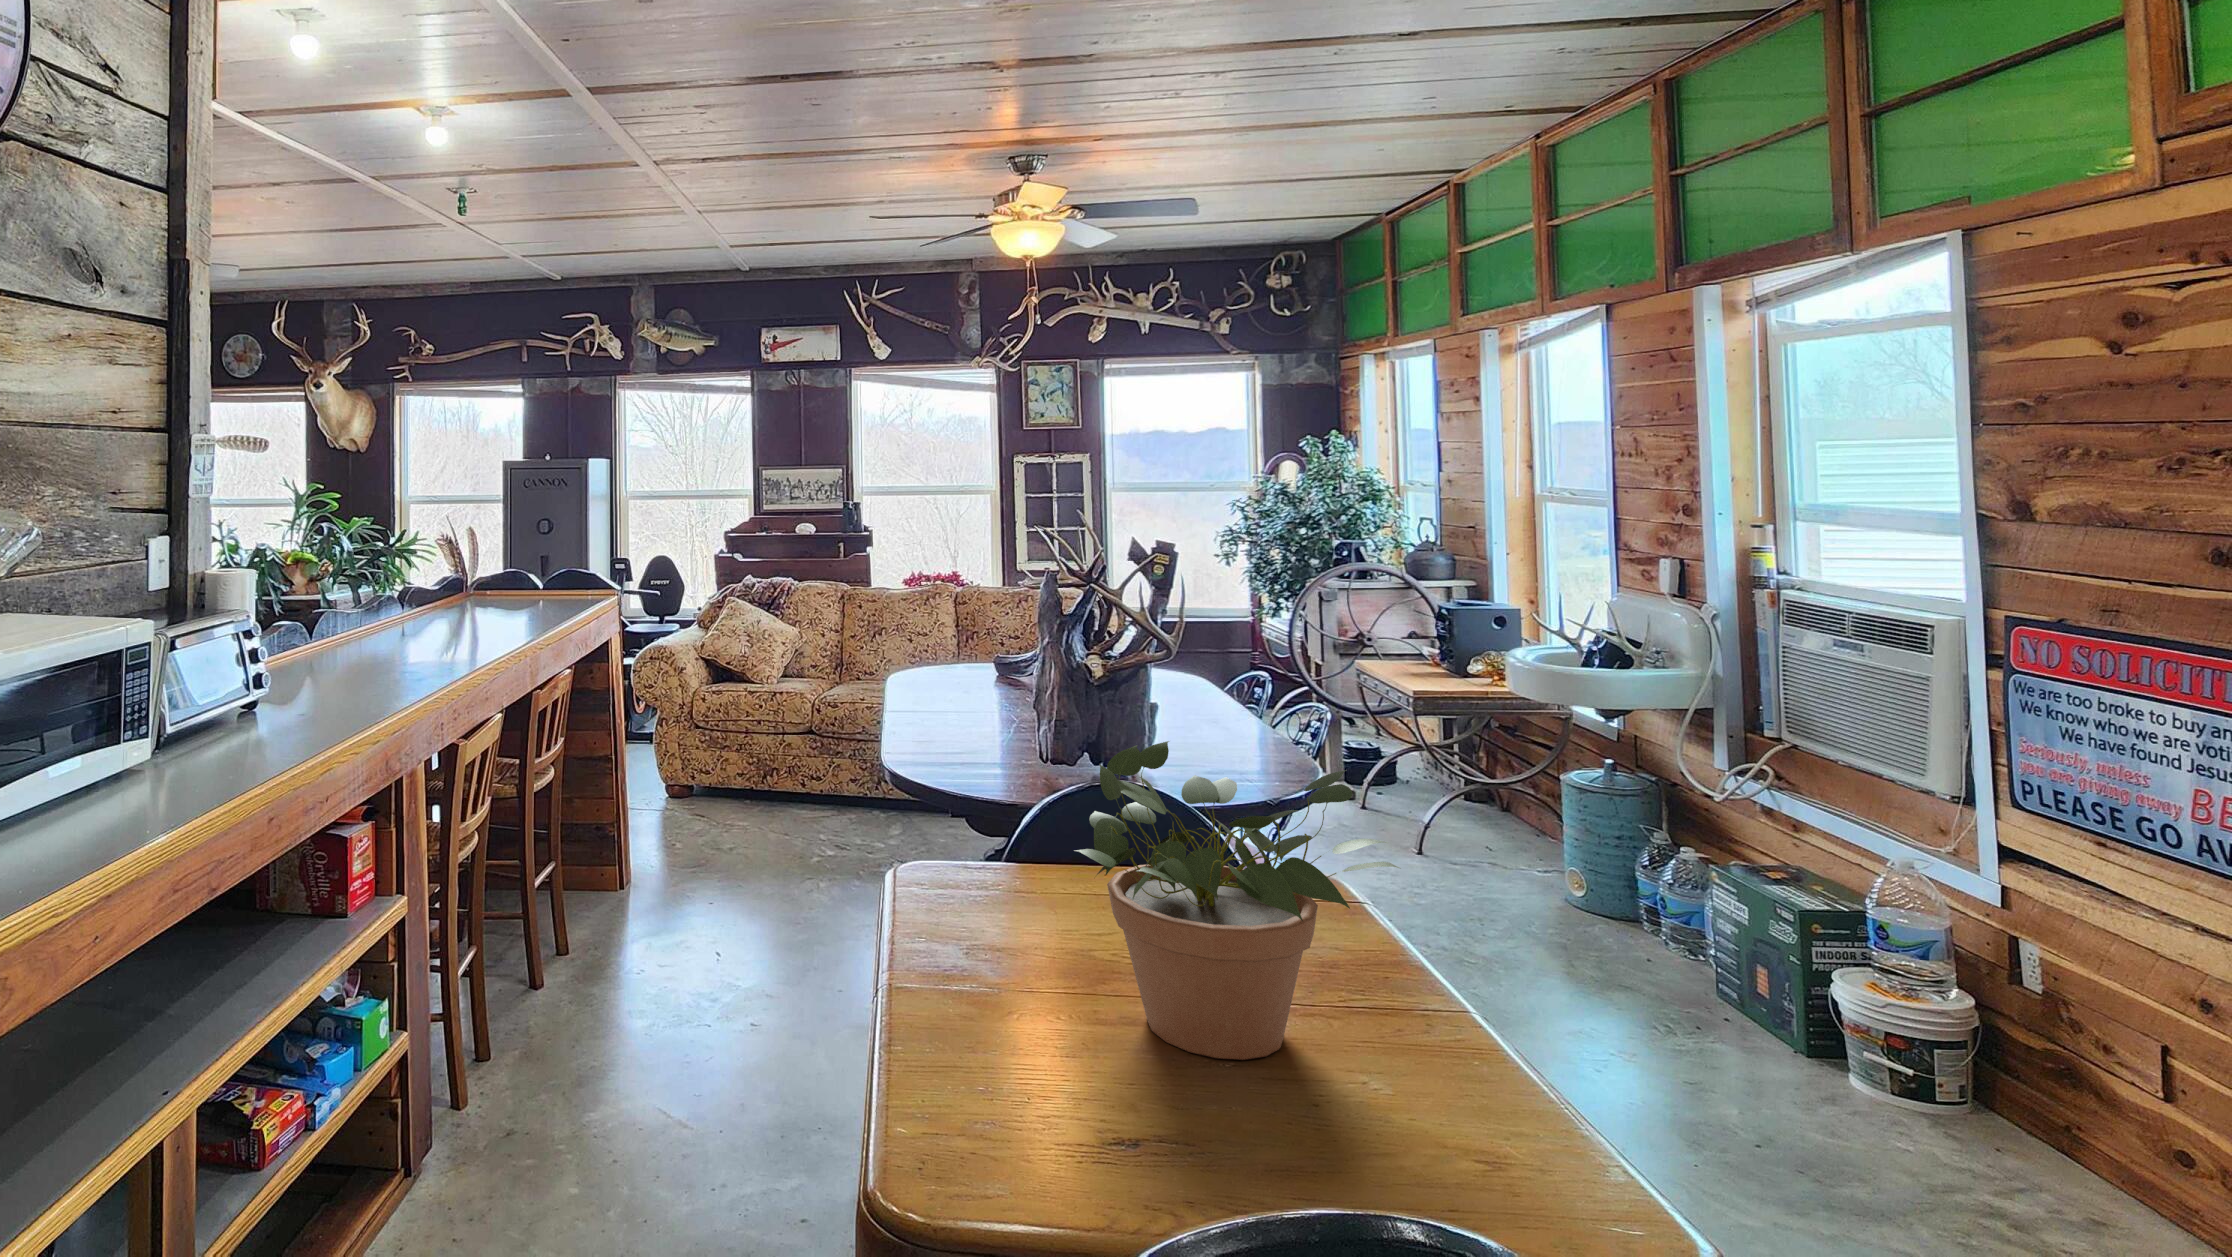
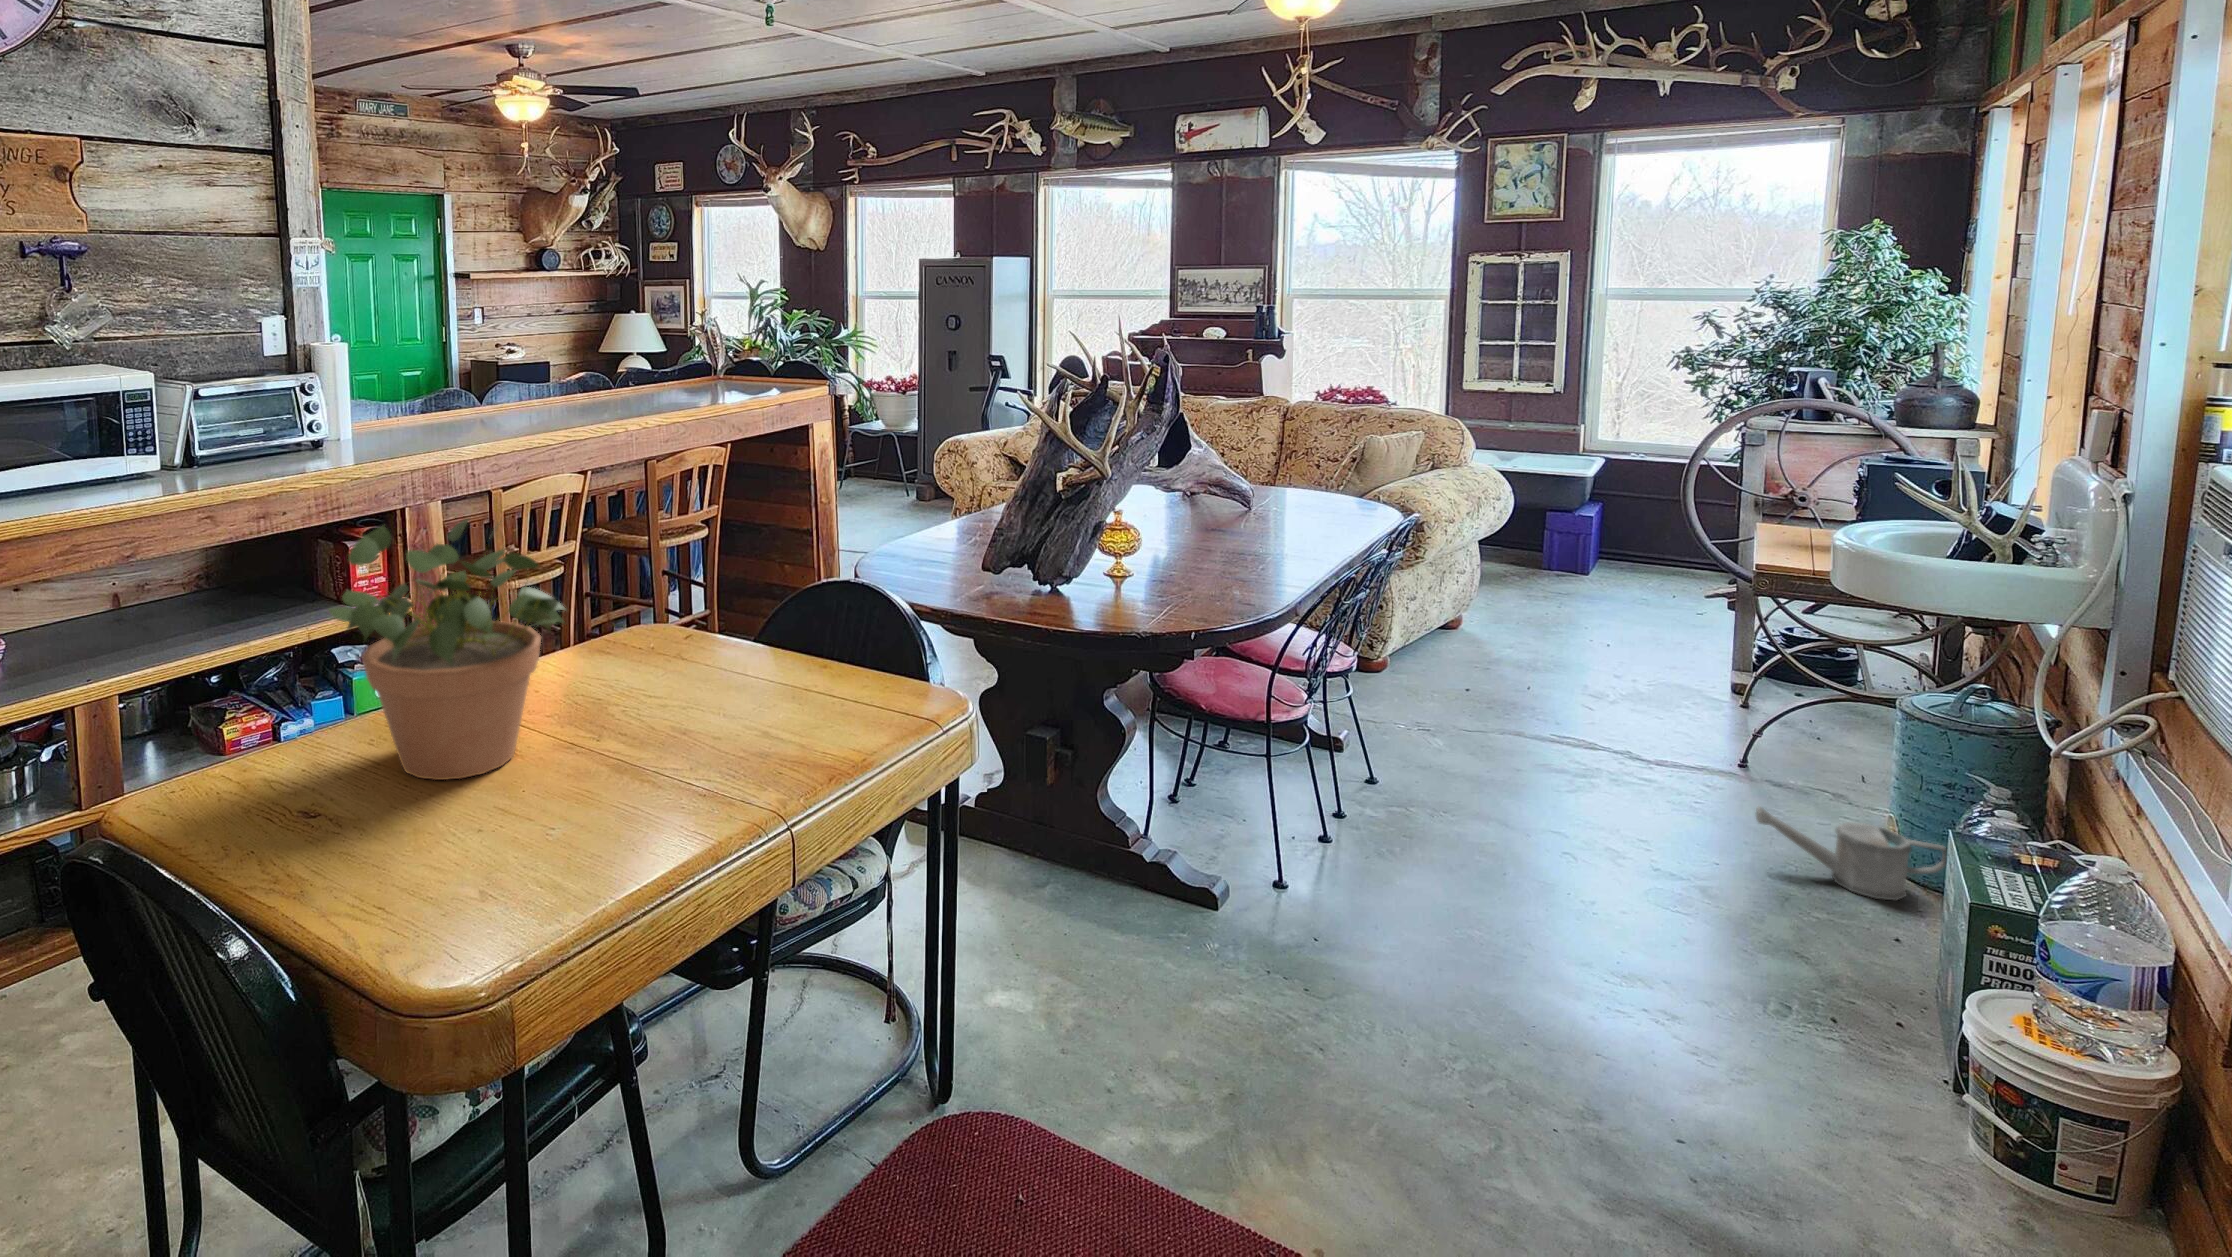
watering can: none [1511,881,1630,938] -> present [1756,806,1948,900]

